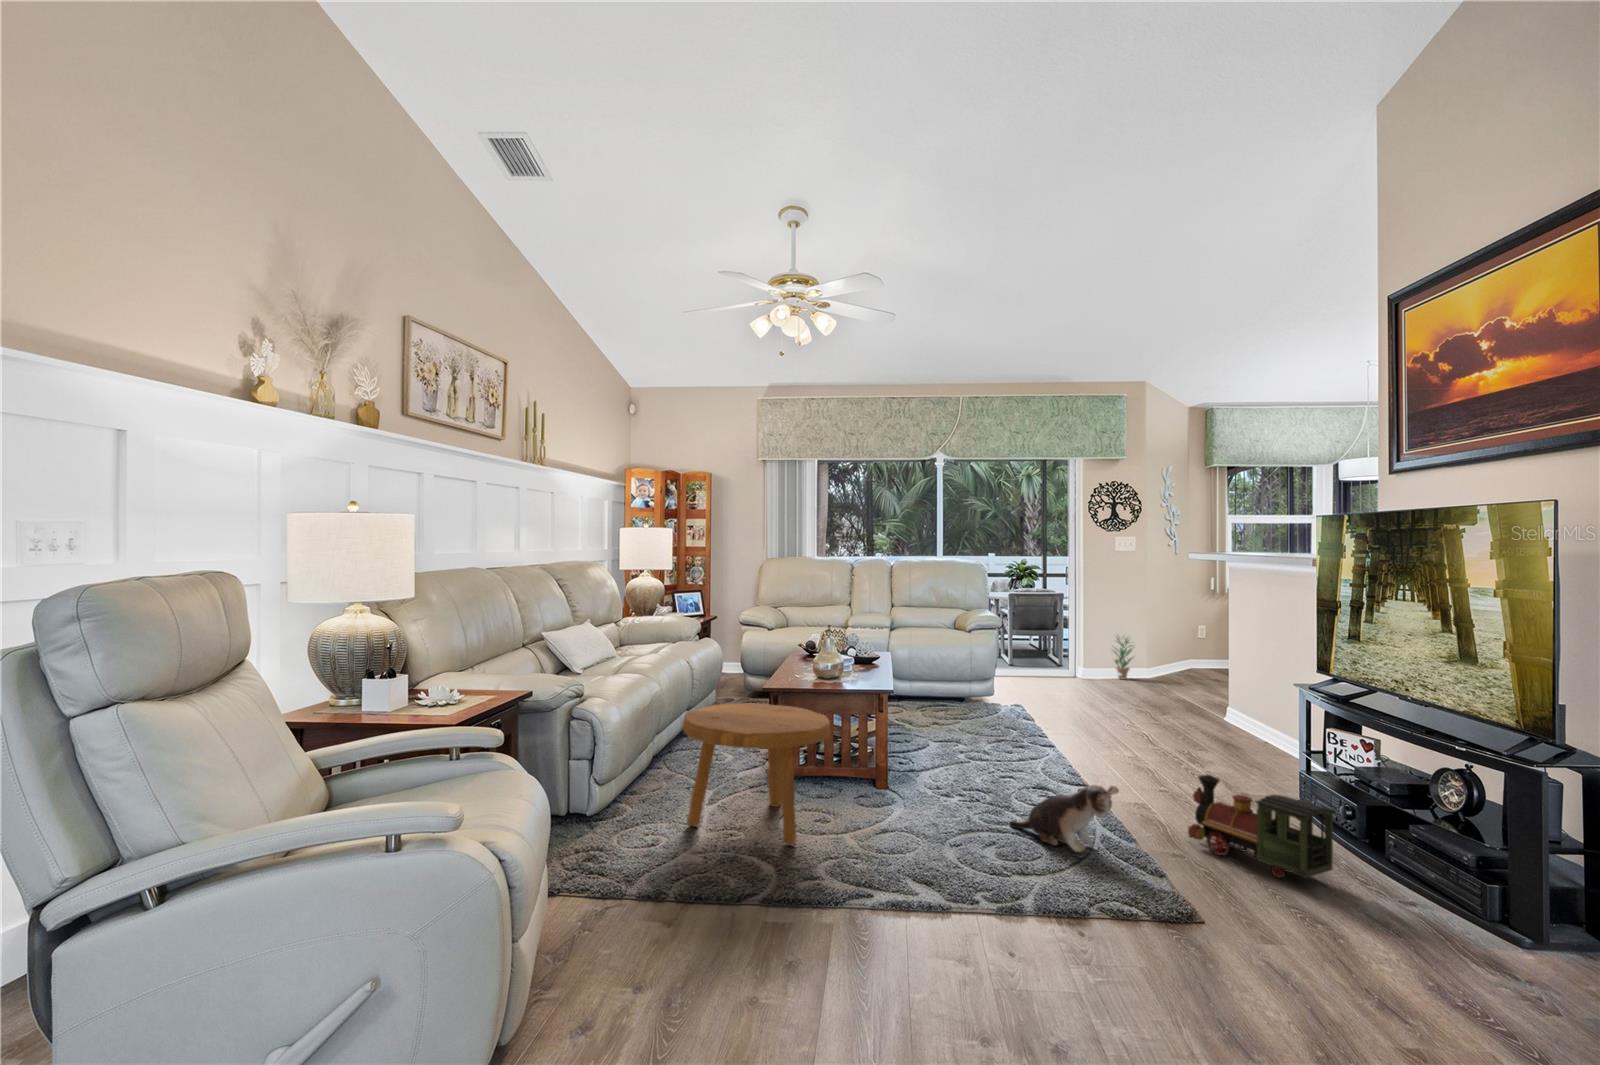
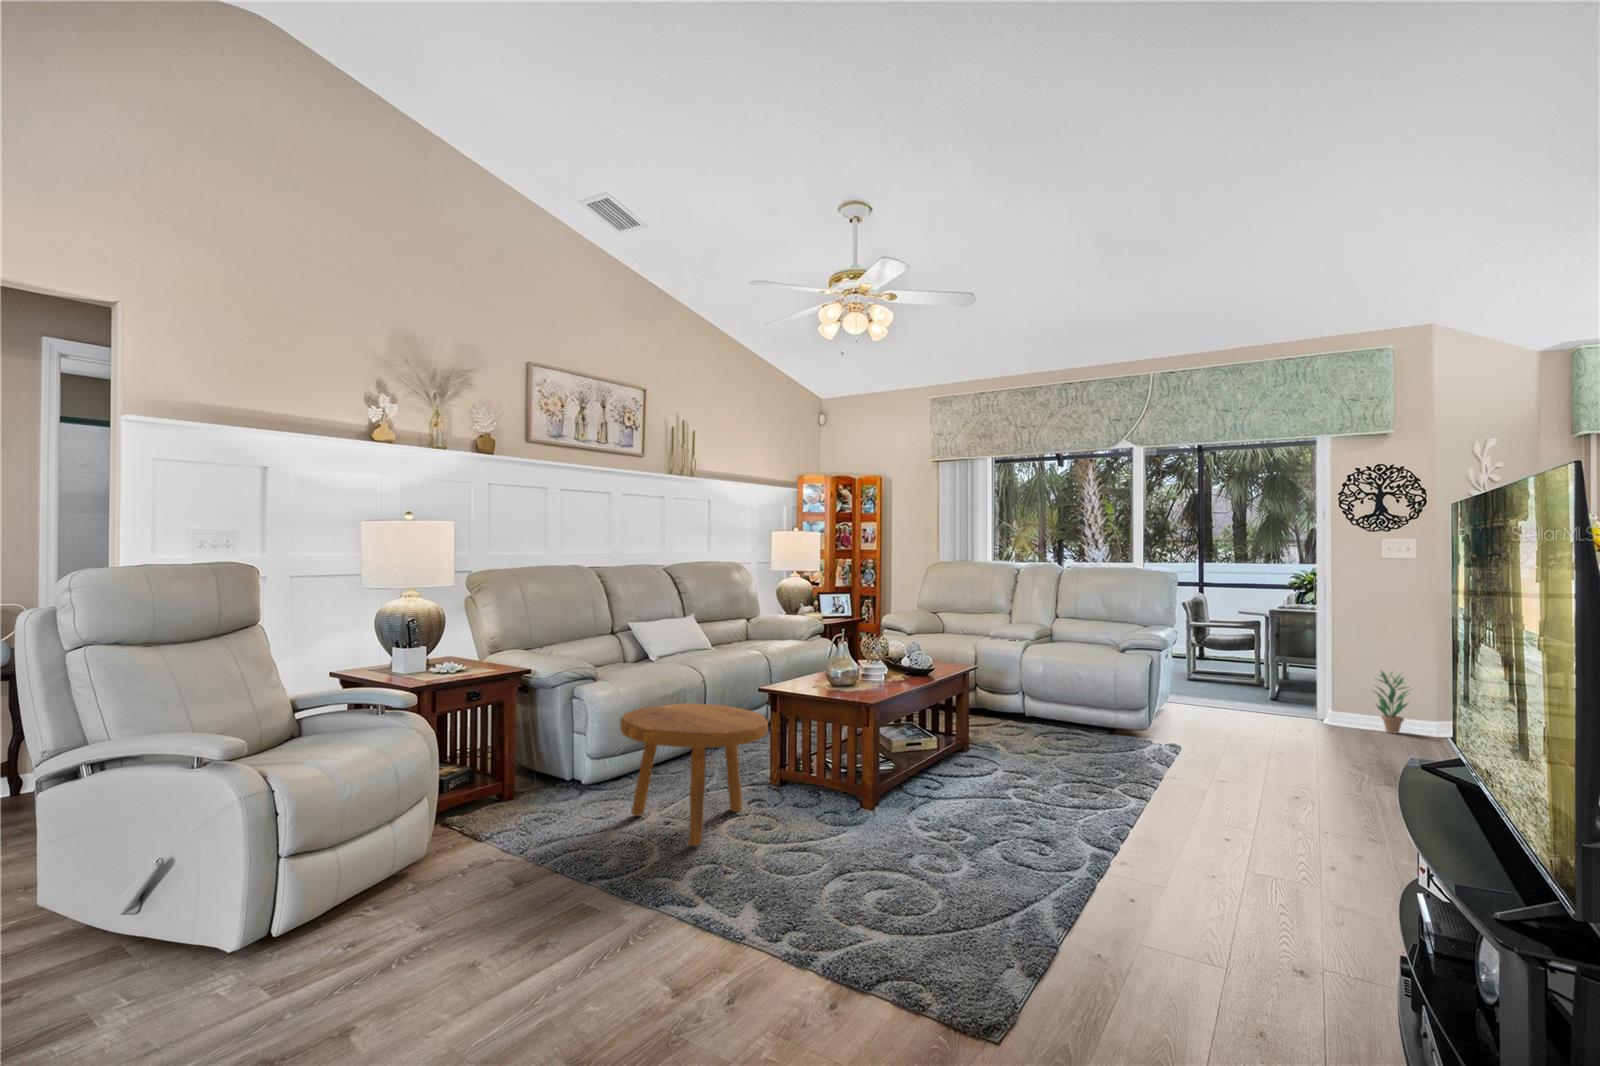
toy train: present [1188,774,1335,878] -> none [1149,847,1311,1009]
plush toy: present [1009,785,1119,852] -> none [946,834,1028,913]

